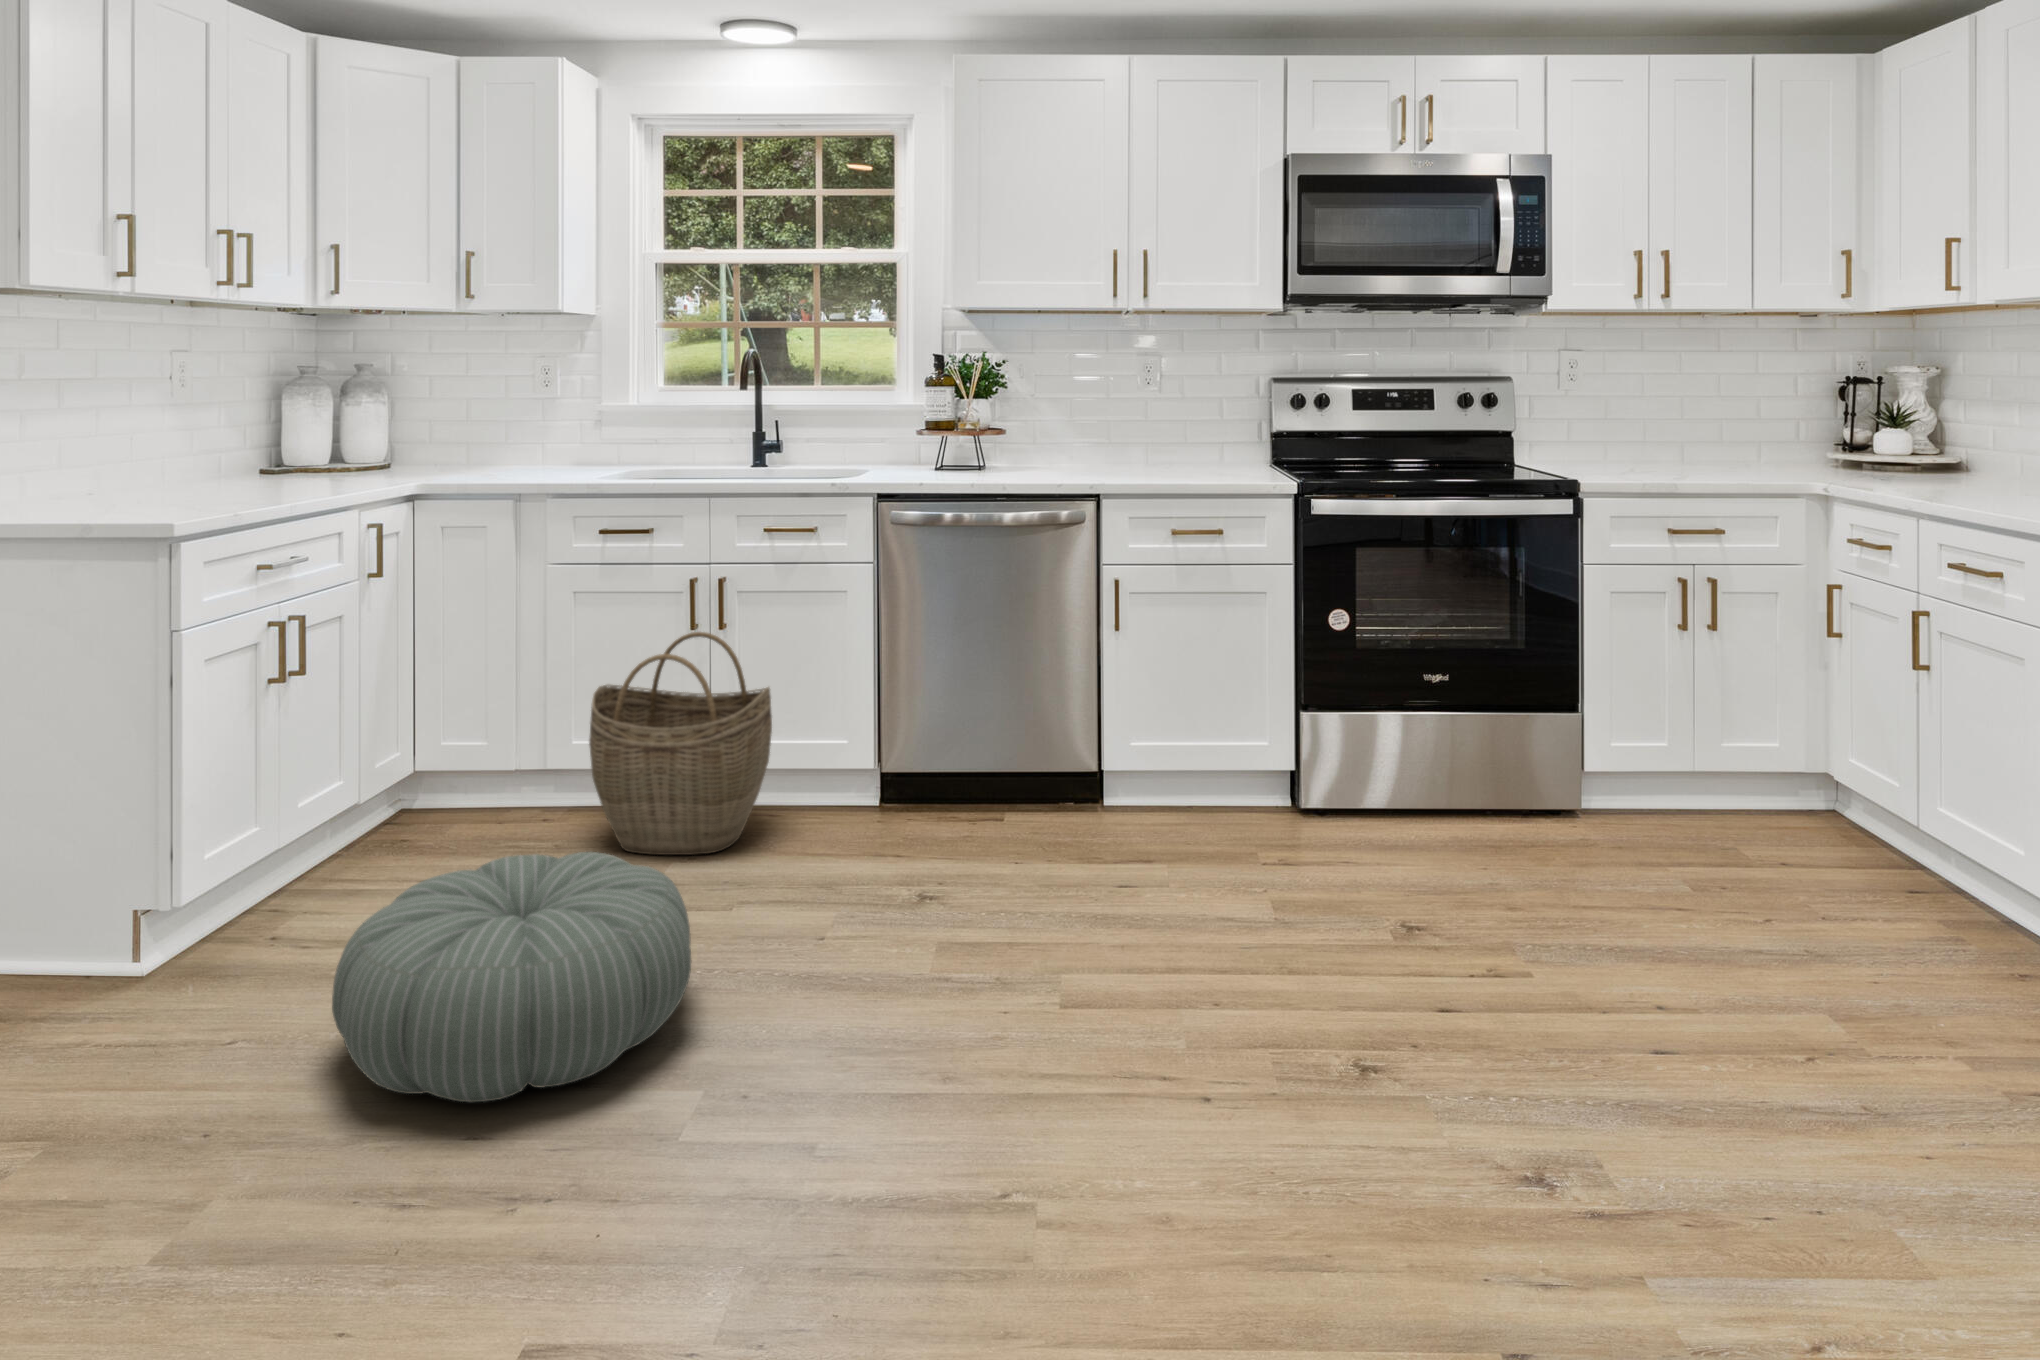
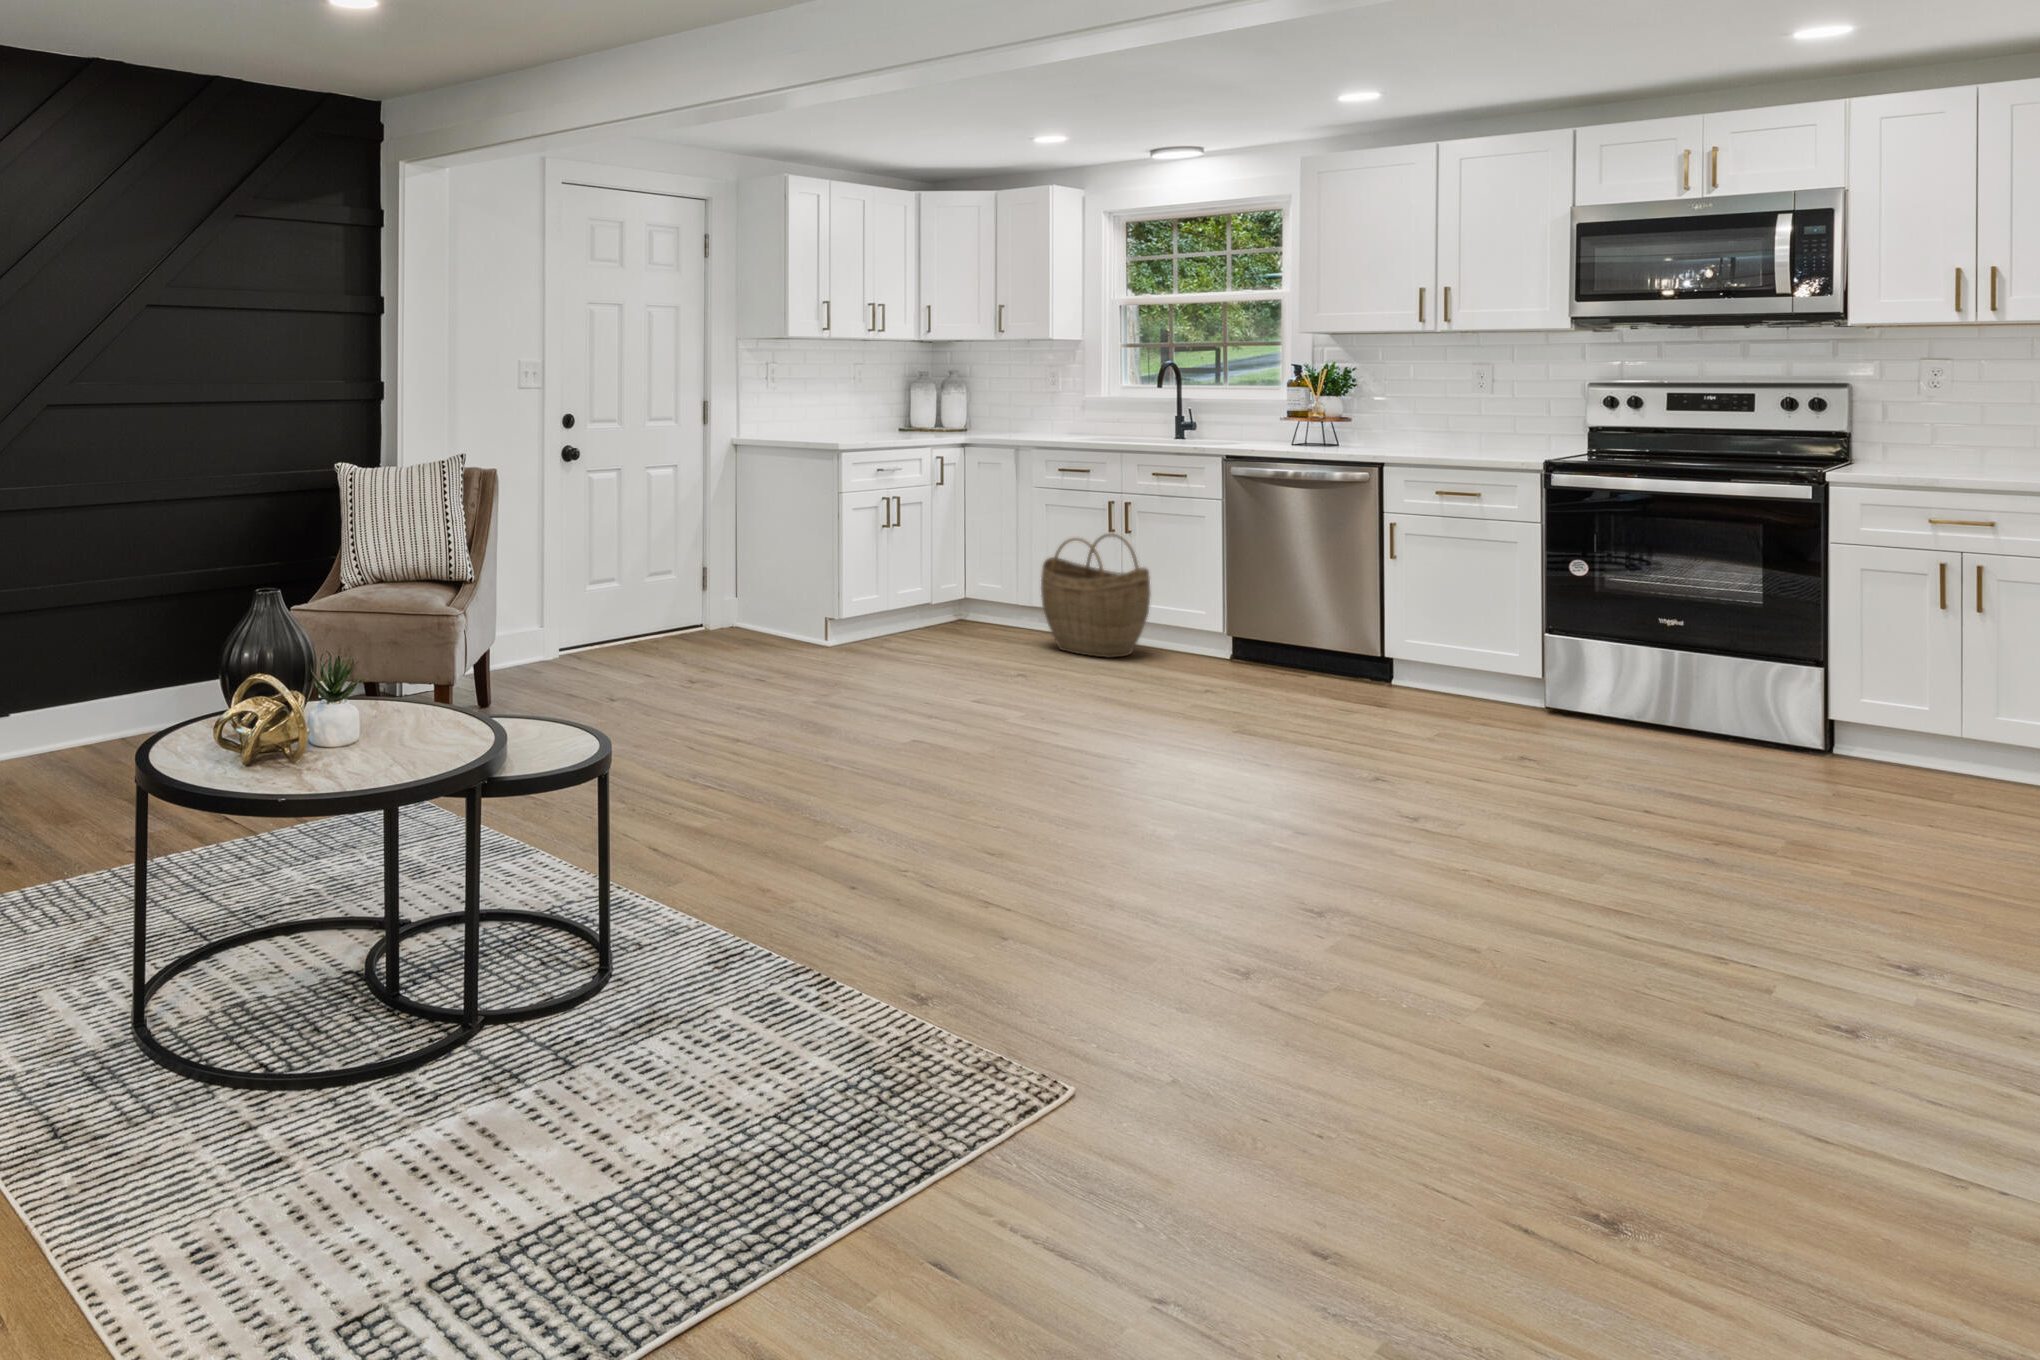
pouf: present [332,852,691,1102] -> none [883,609,1041,693]

